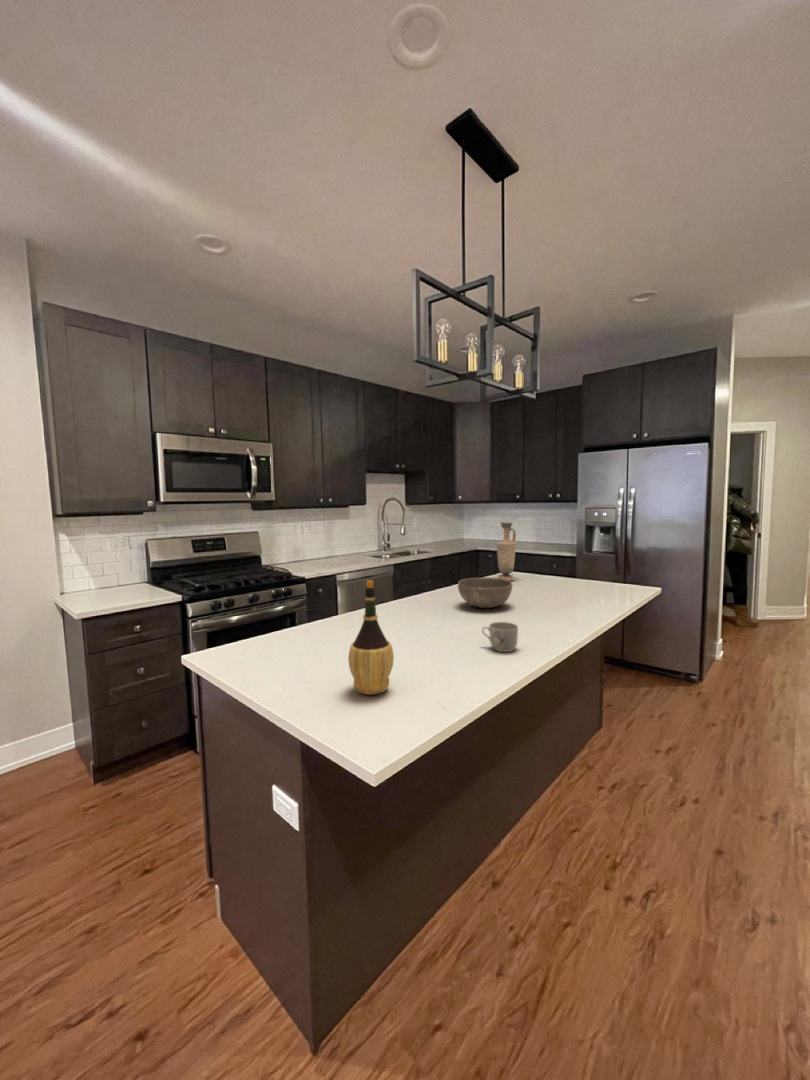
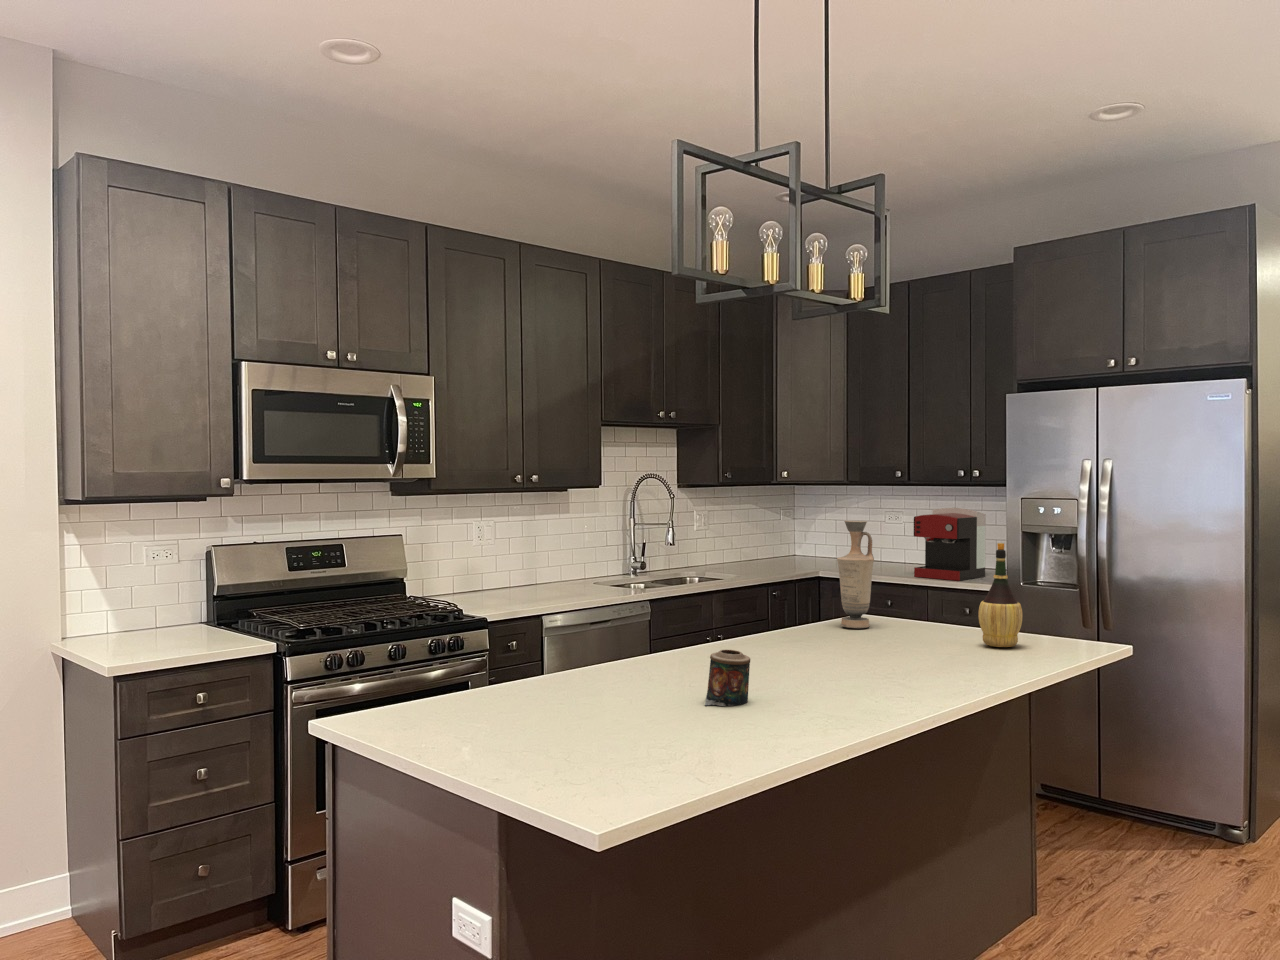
coffee maker: none [526,513,562,550] -> present [914,508,986,581]
bowl: present [458,578,512,608] -> none [760,615,854,666]
wine bottle: present [348,580,394,695] -> present [978,543,1023,647]
candle: none [430,604,457,640] -> present [705,650,750,706]
mug: present [482,622,518,652] -> none [788,676,844,721]

